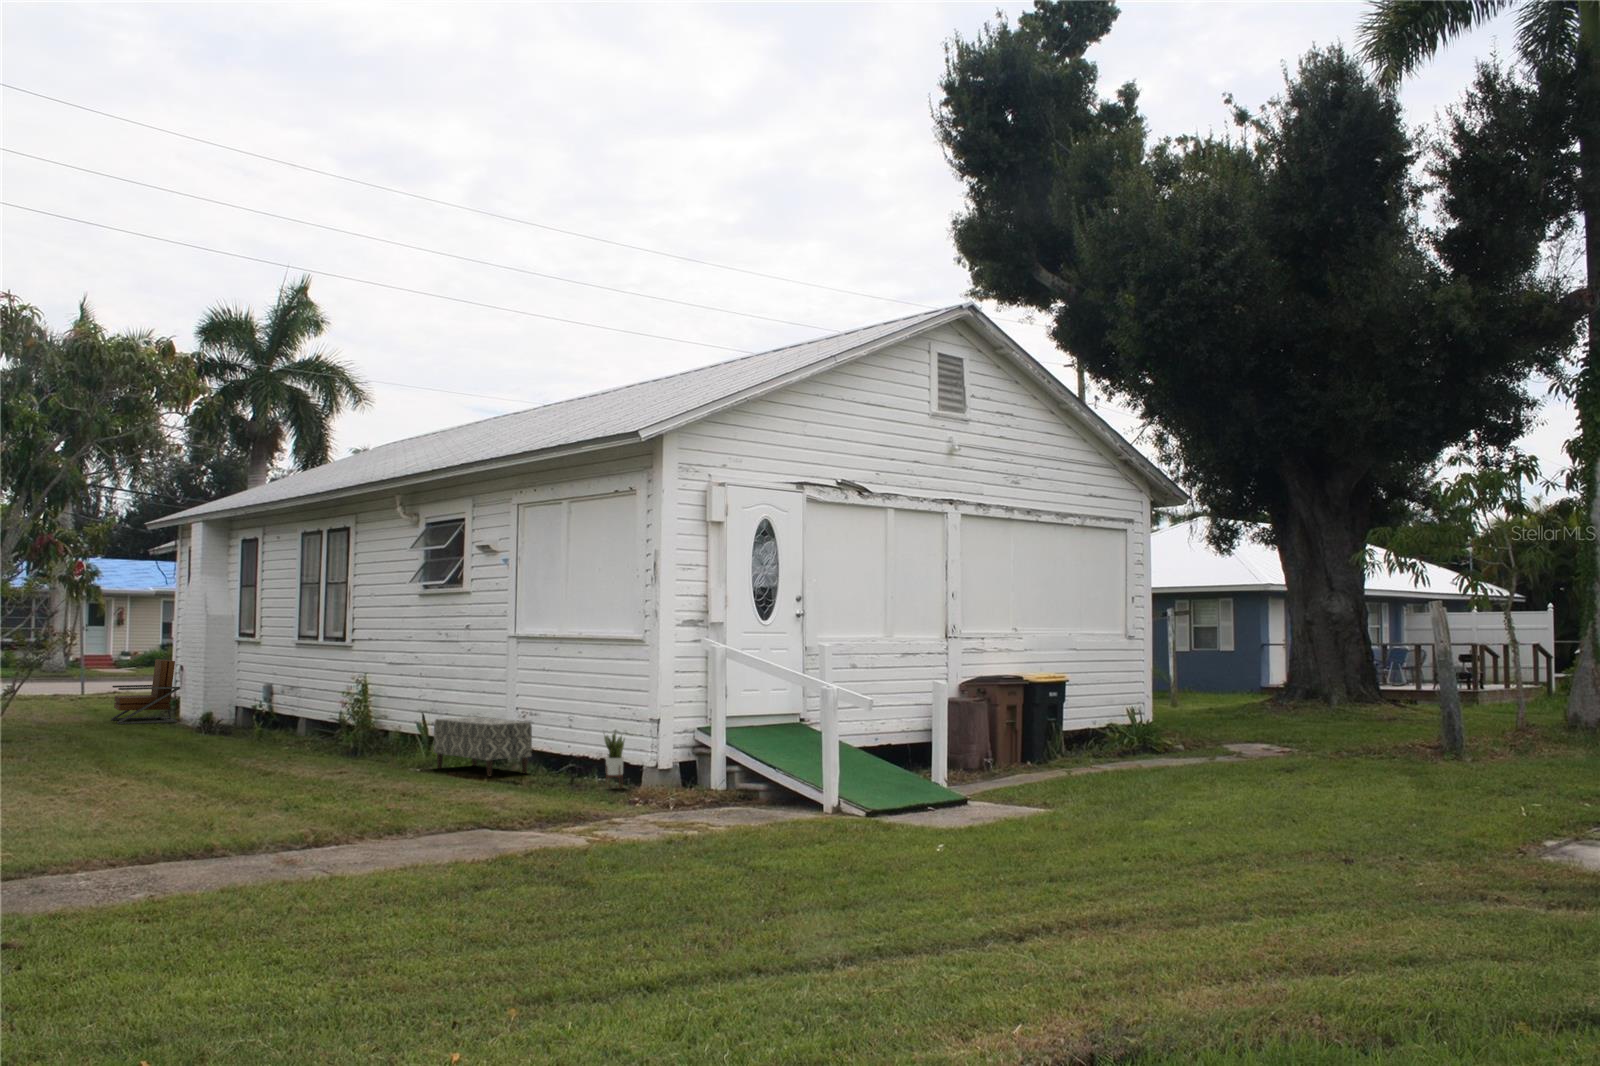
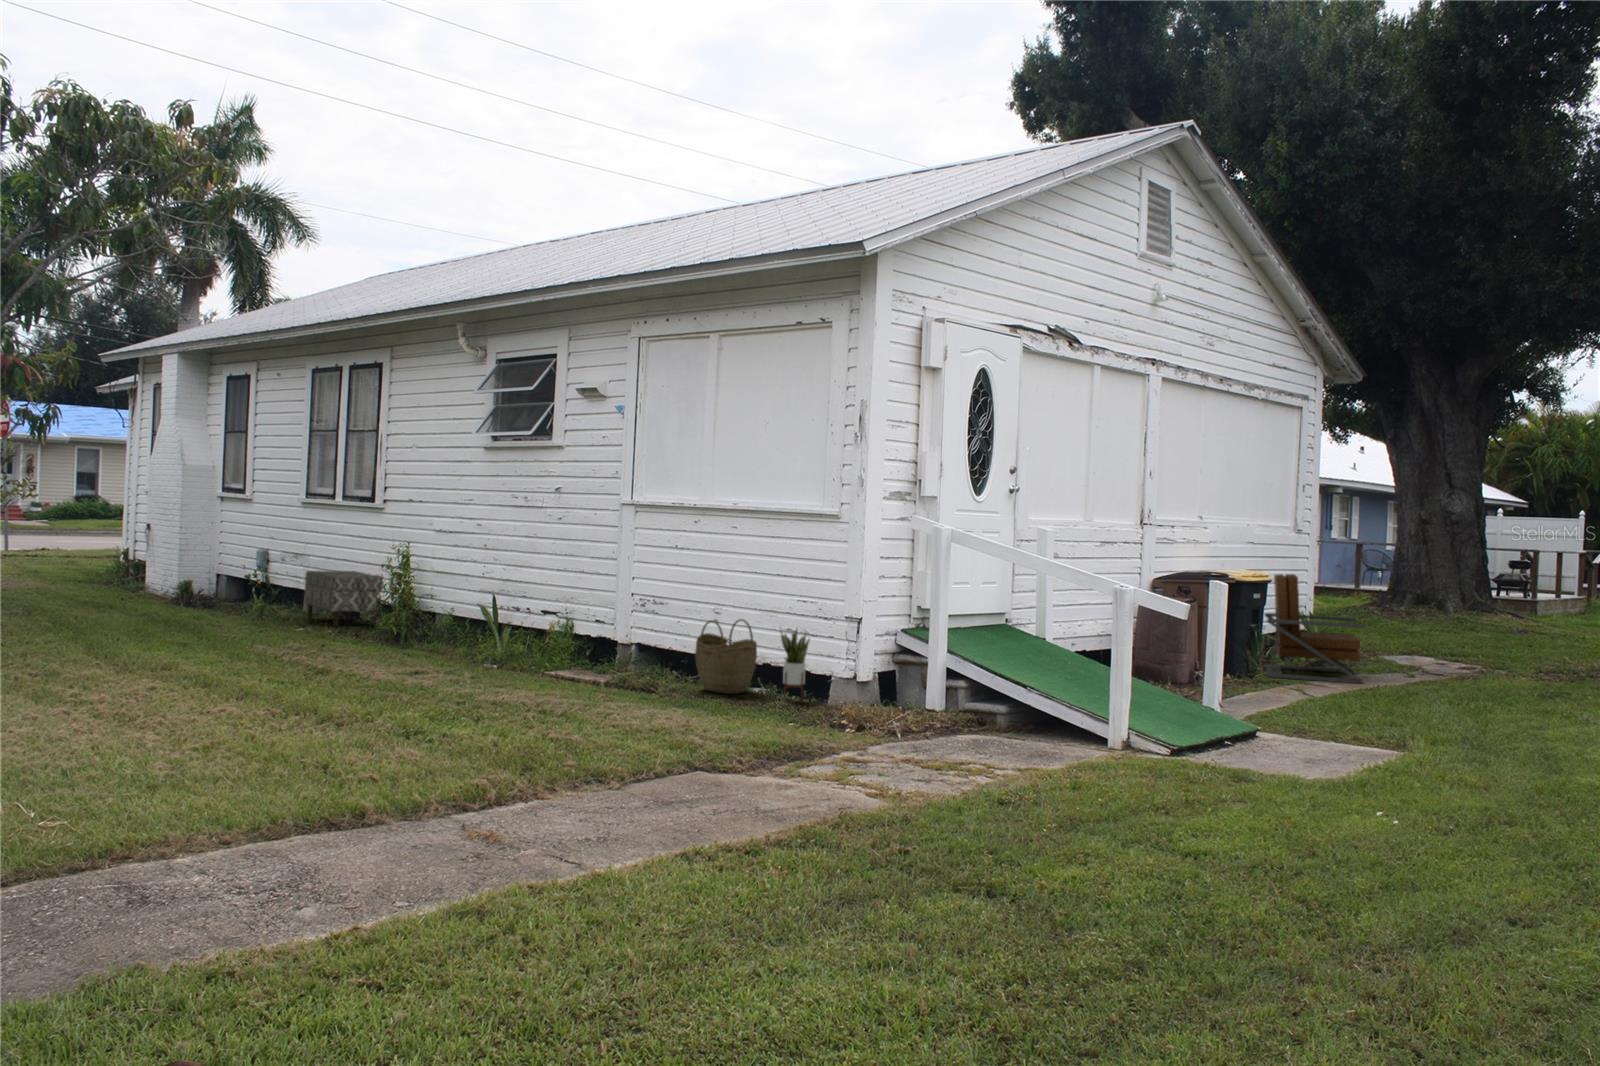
lounge chair: present [111,659,180,724] -> present [1265,574,1365,684]
bench: present [433,717,532,776] -> present [304,571,383,627]
woven basket: none [546,725,593,785] -> present [695,619,757,694]

